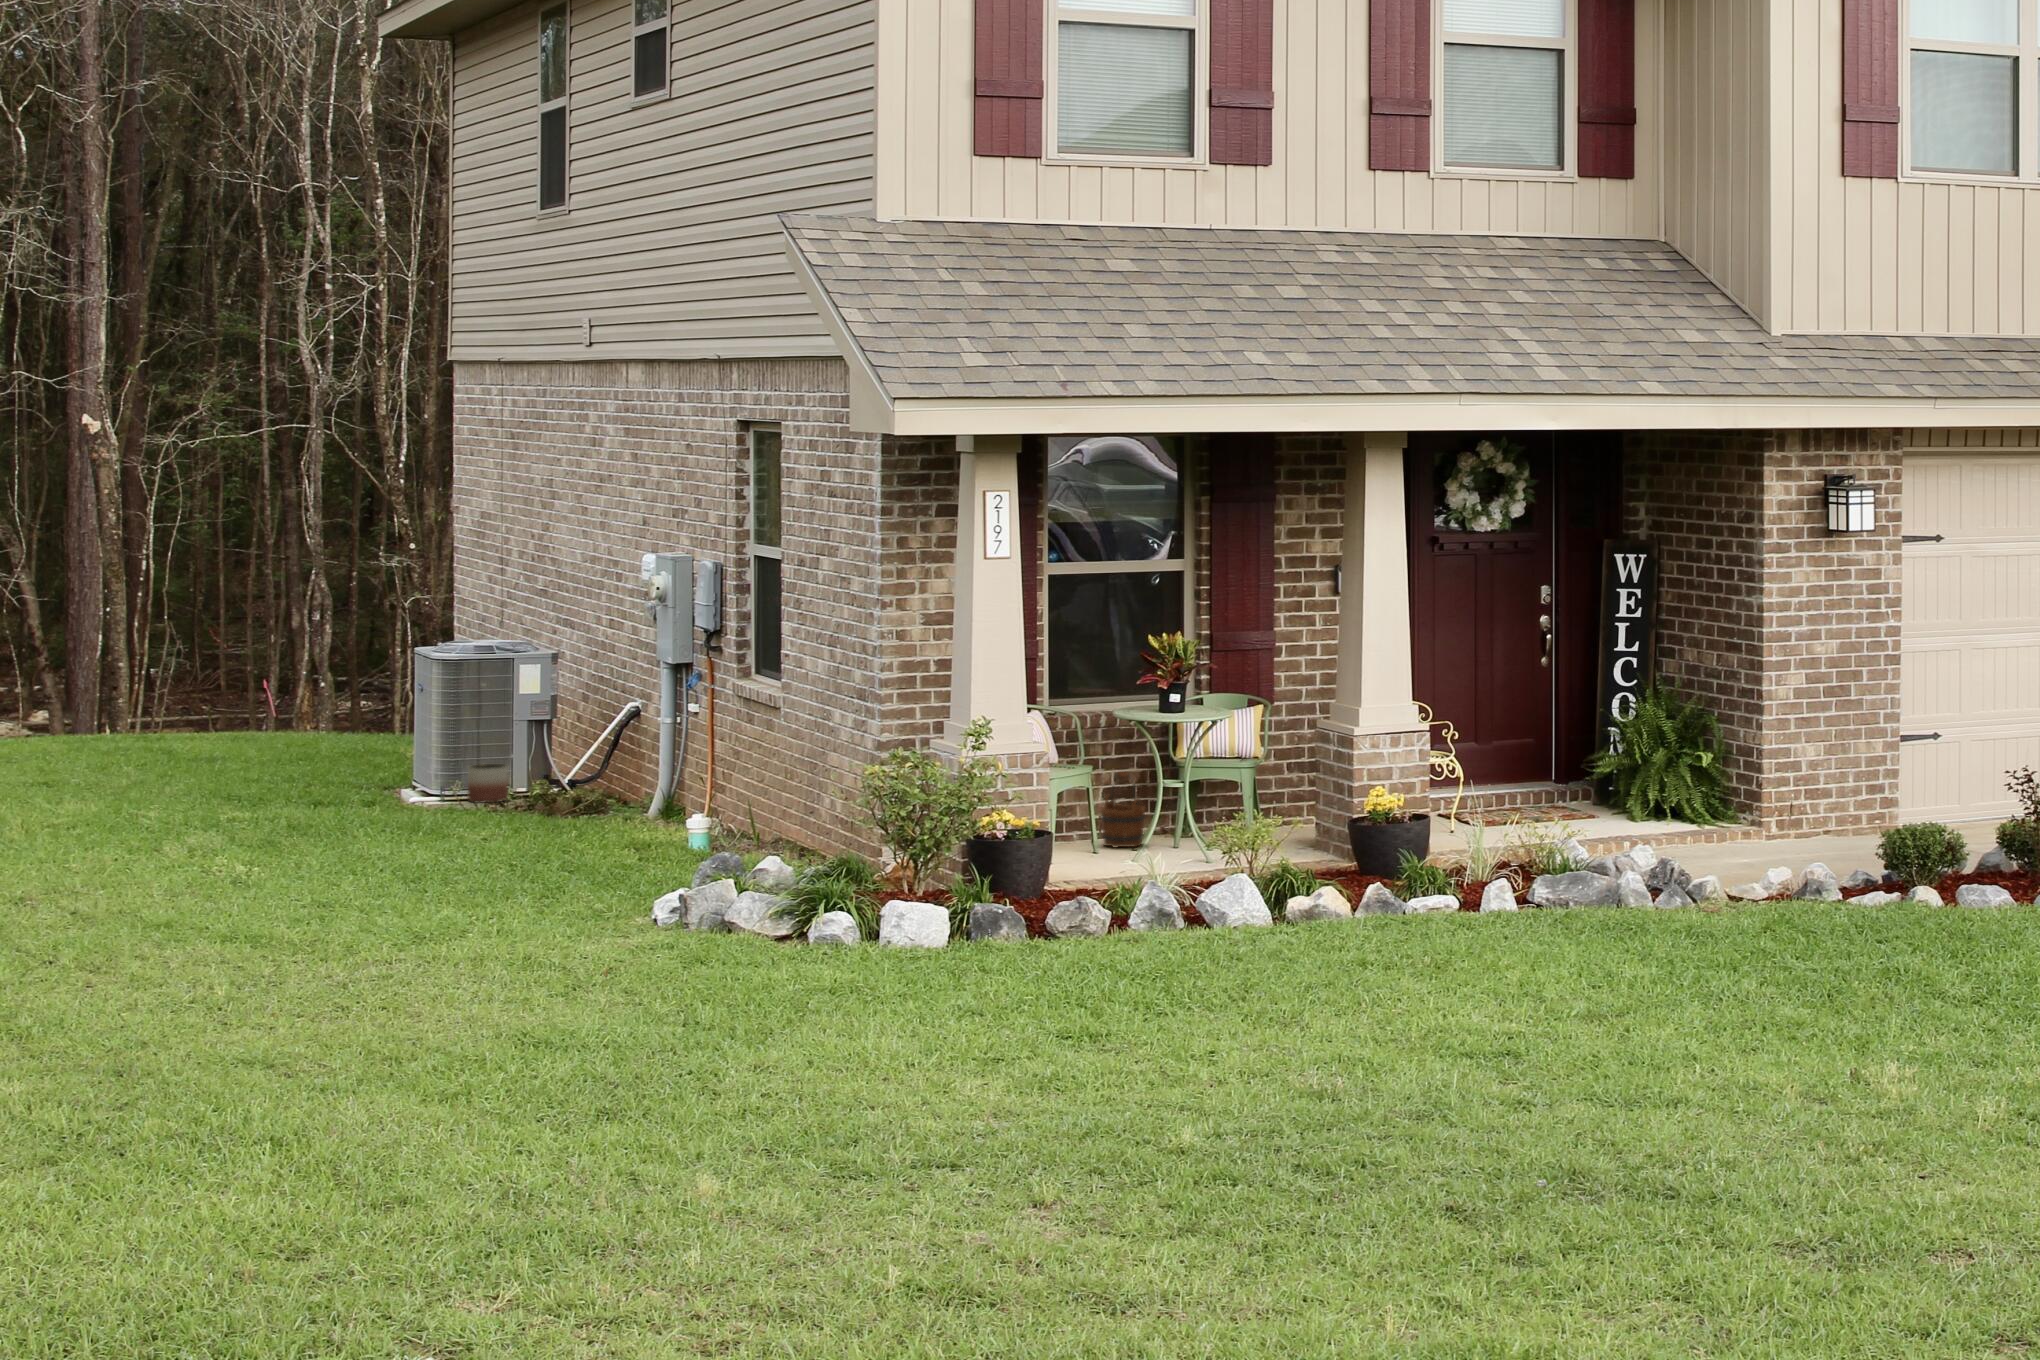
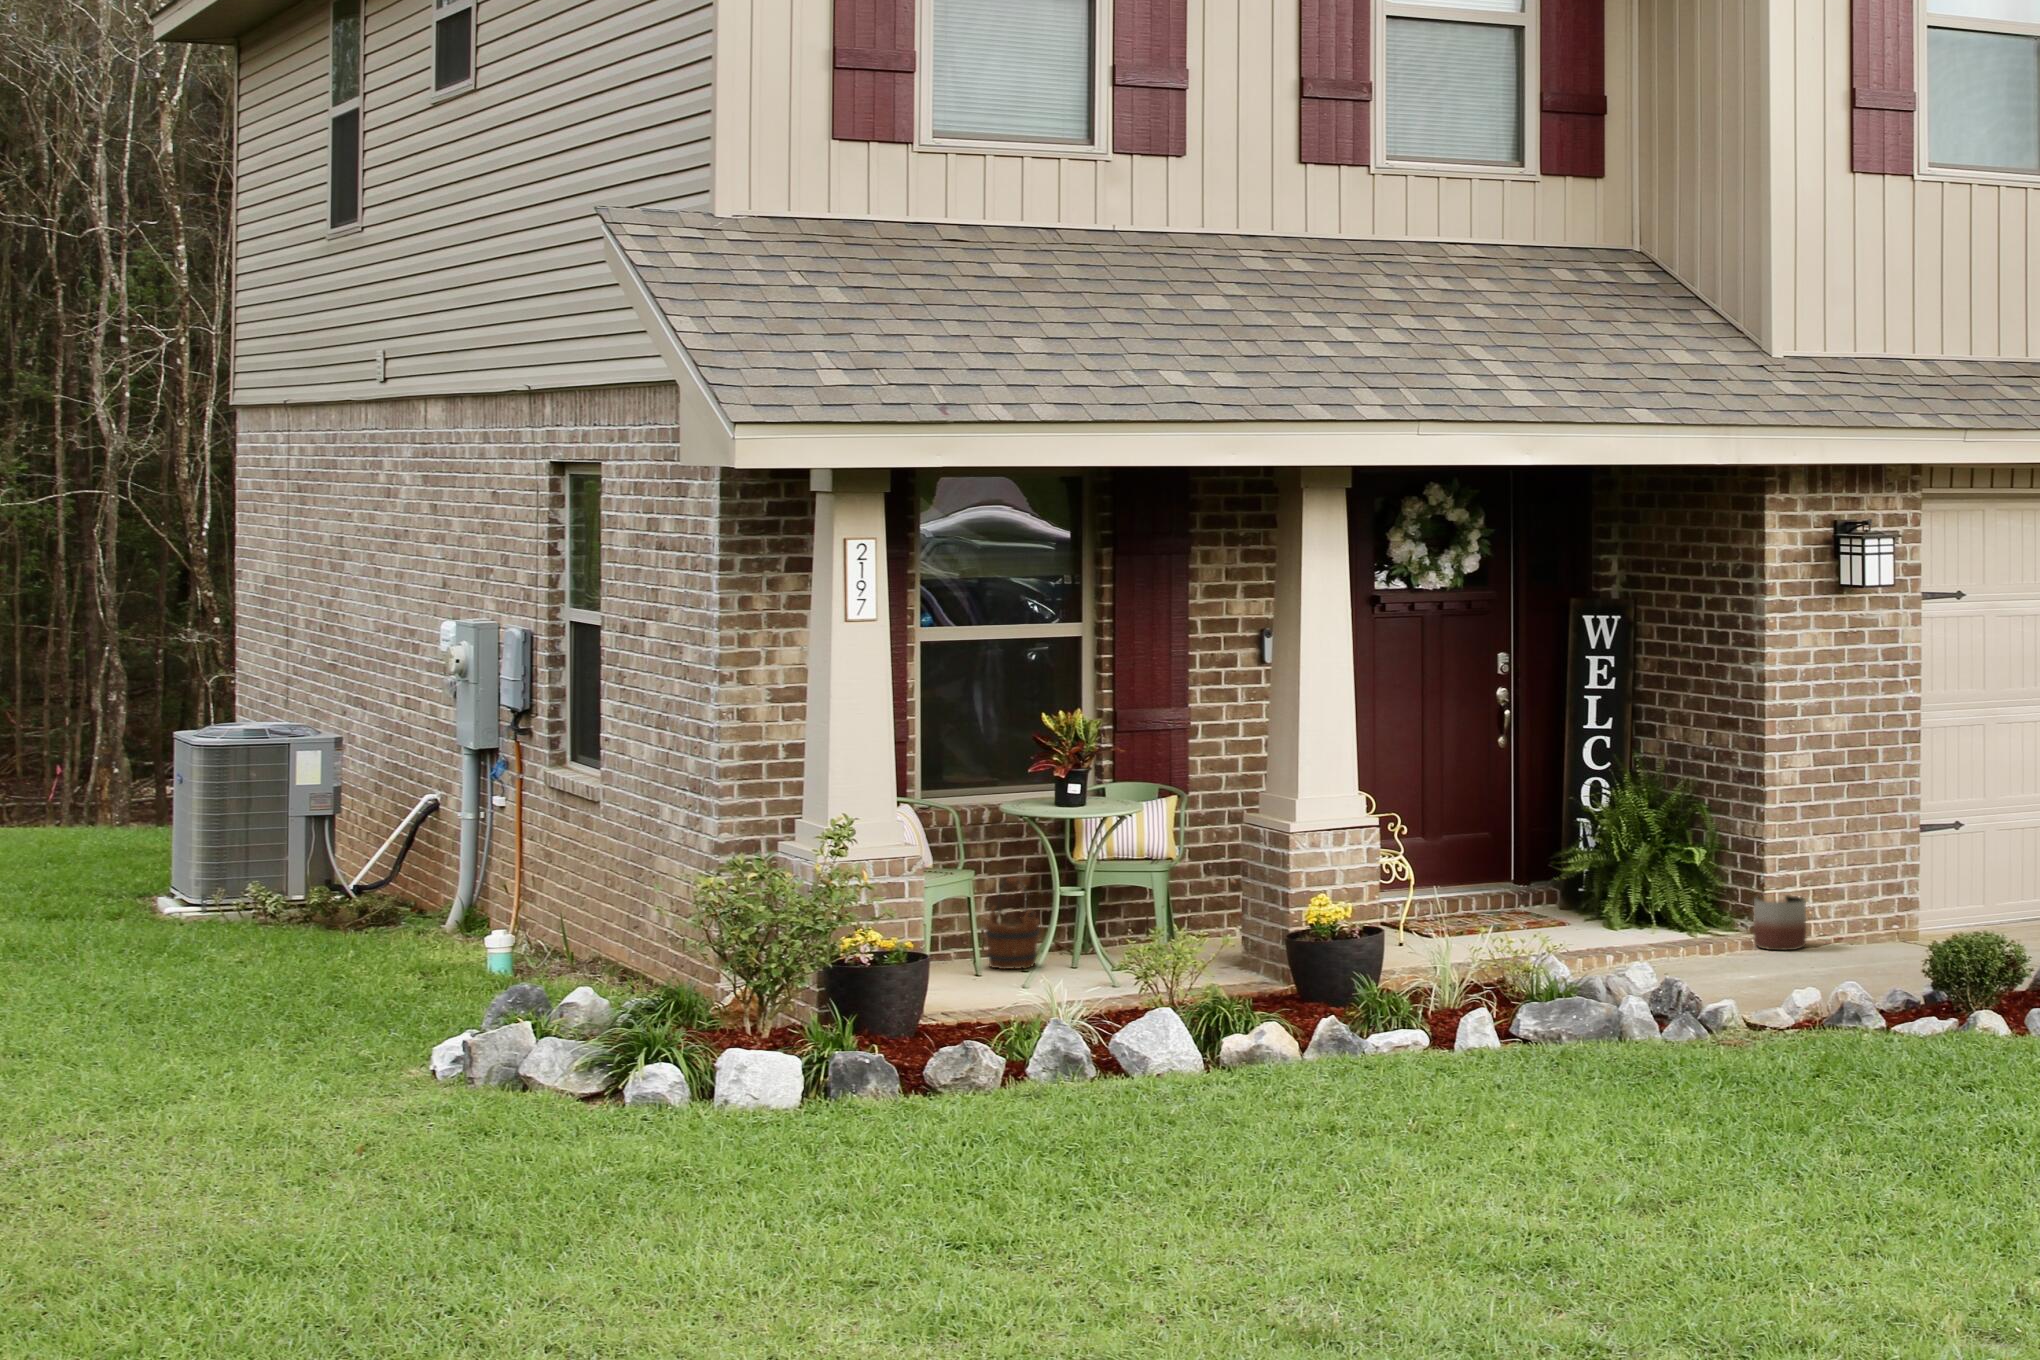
planter: present [468,764,508,803] -> present [1754,895,1806,950]

